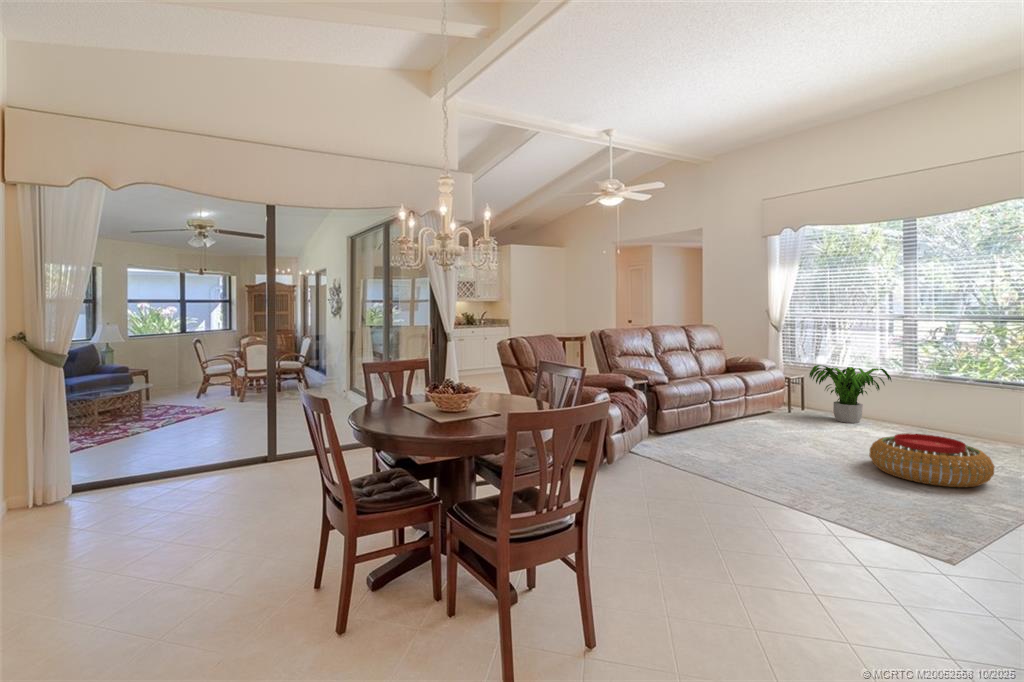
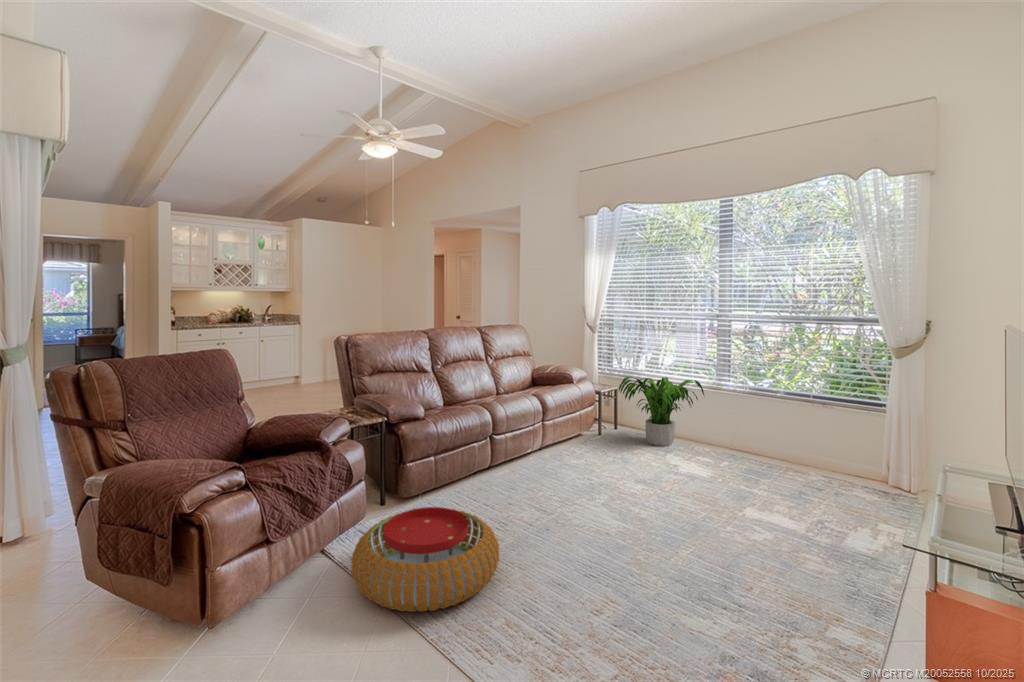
pouf: present [869,433,995,487] -> present [351,507,499,612]

